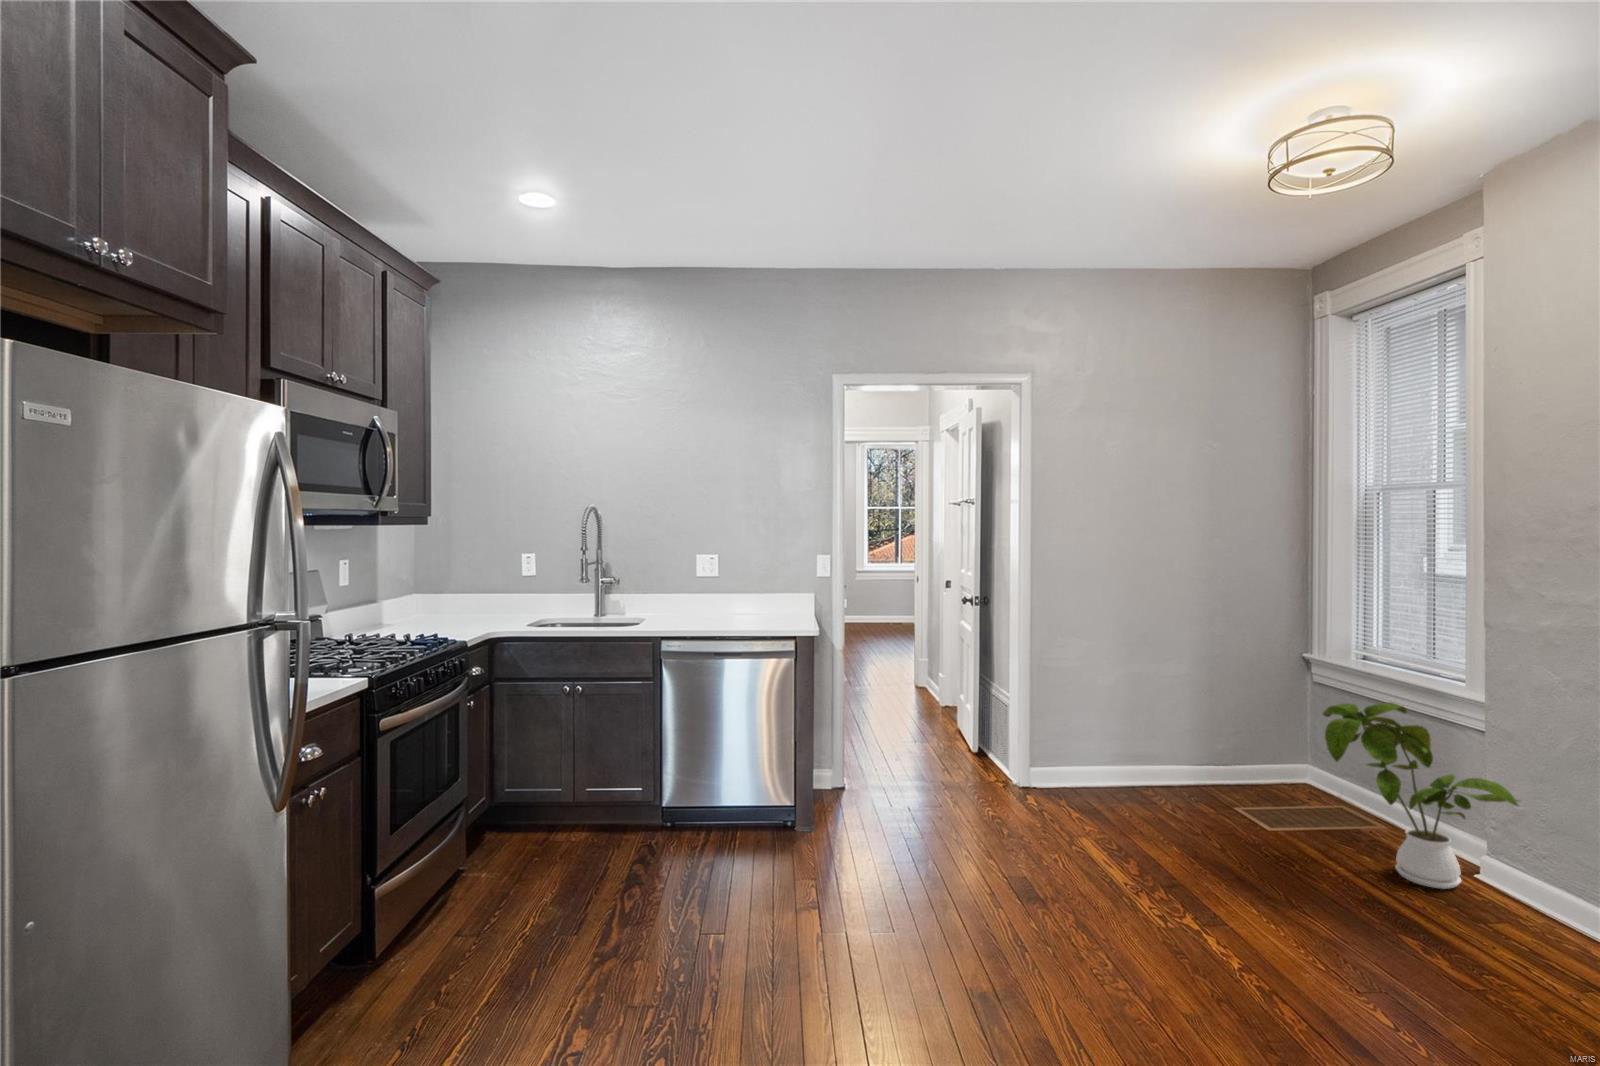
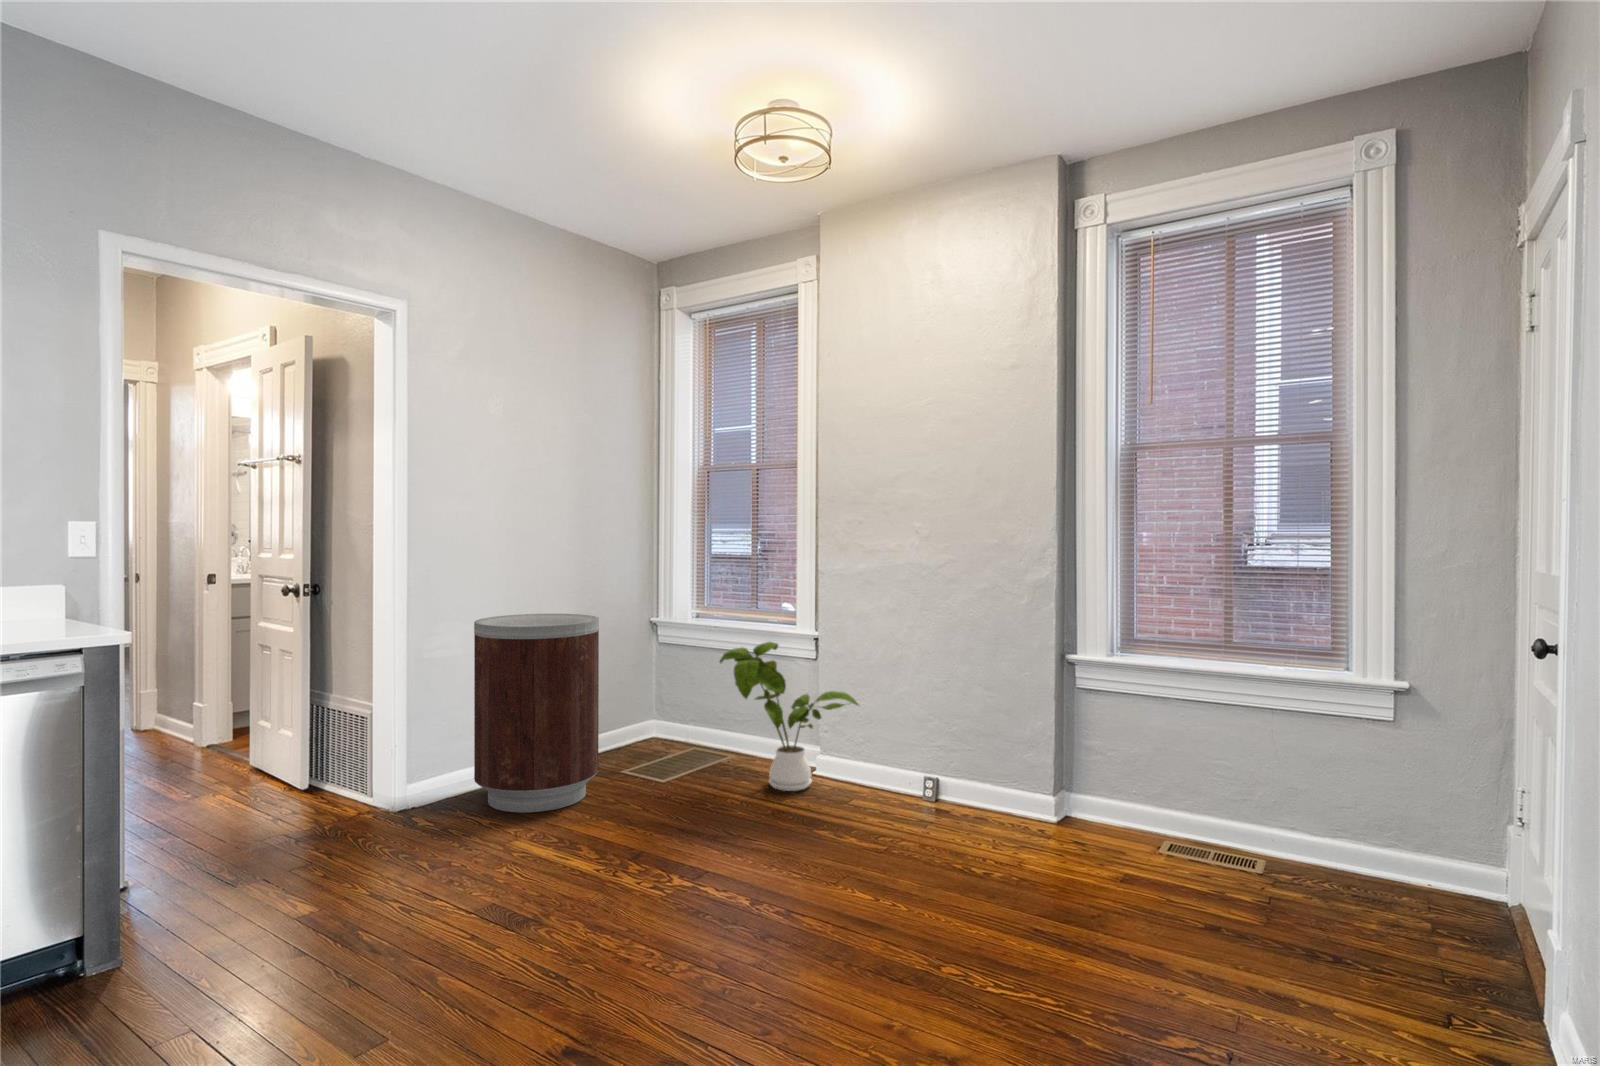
trash can: none [1078,638,1195,821] -> present [474,614,599,812]

